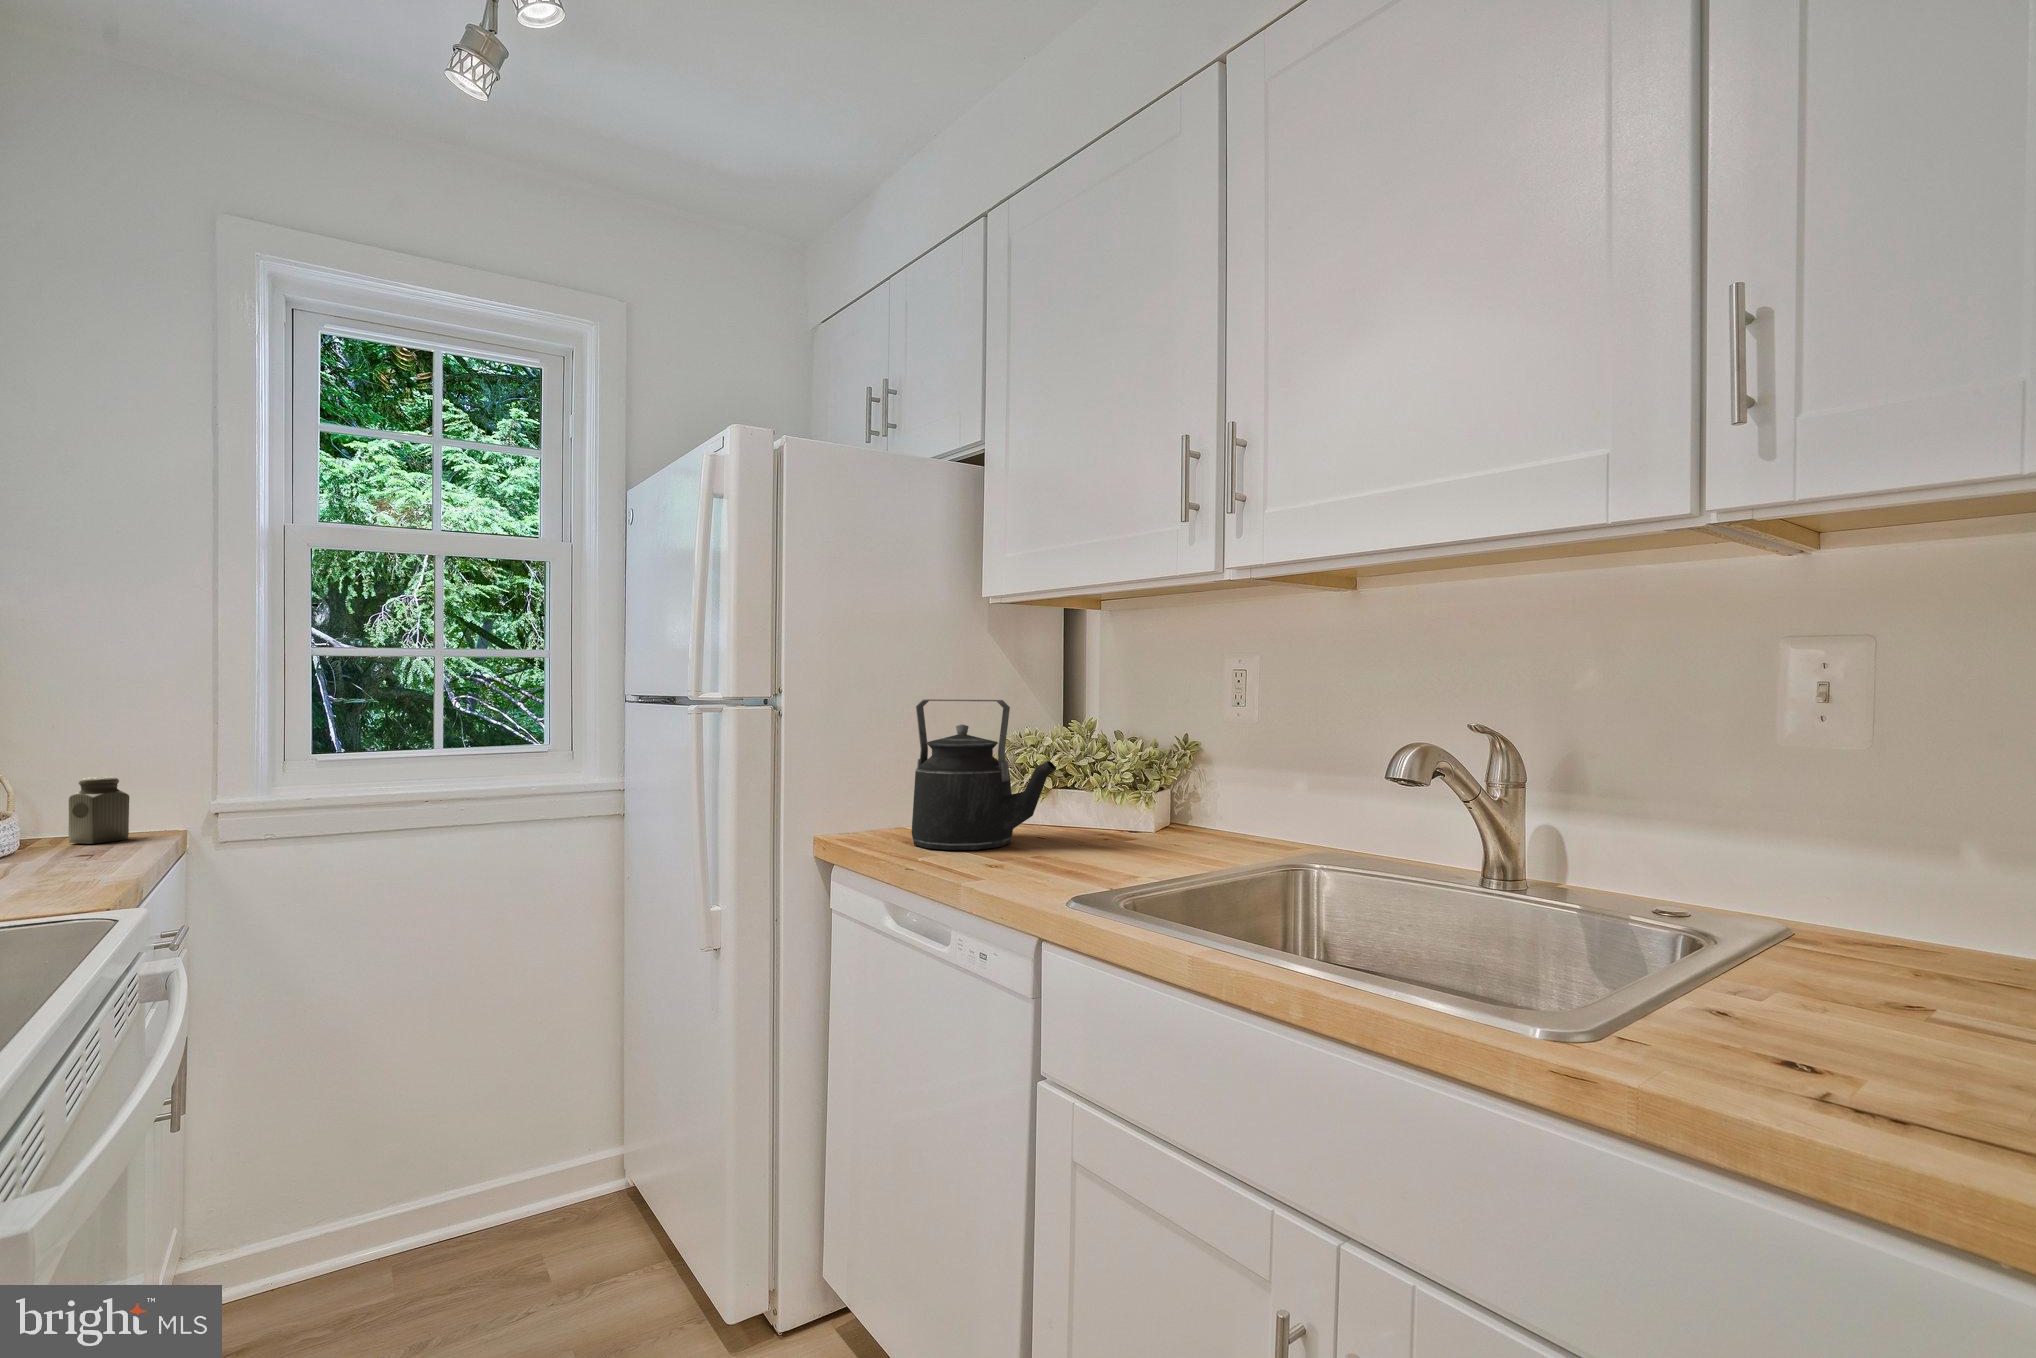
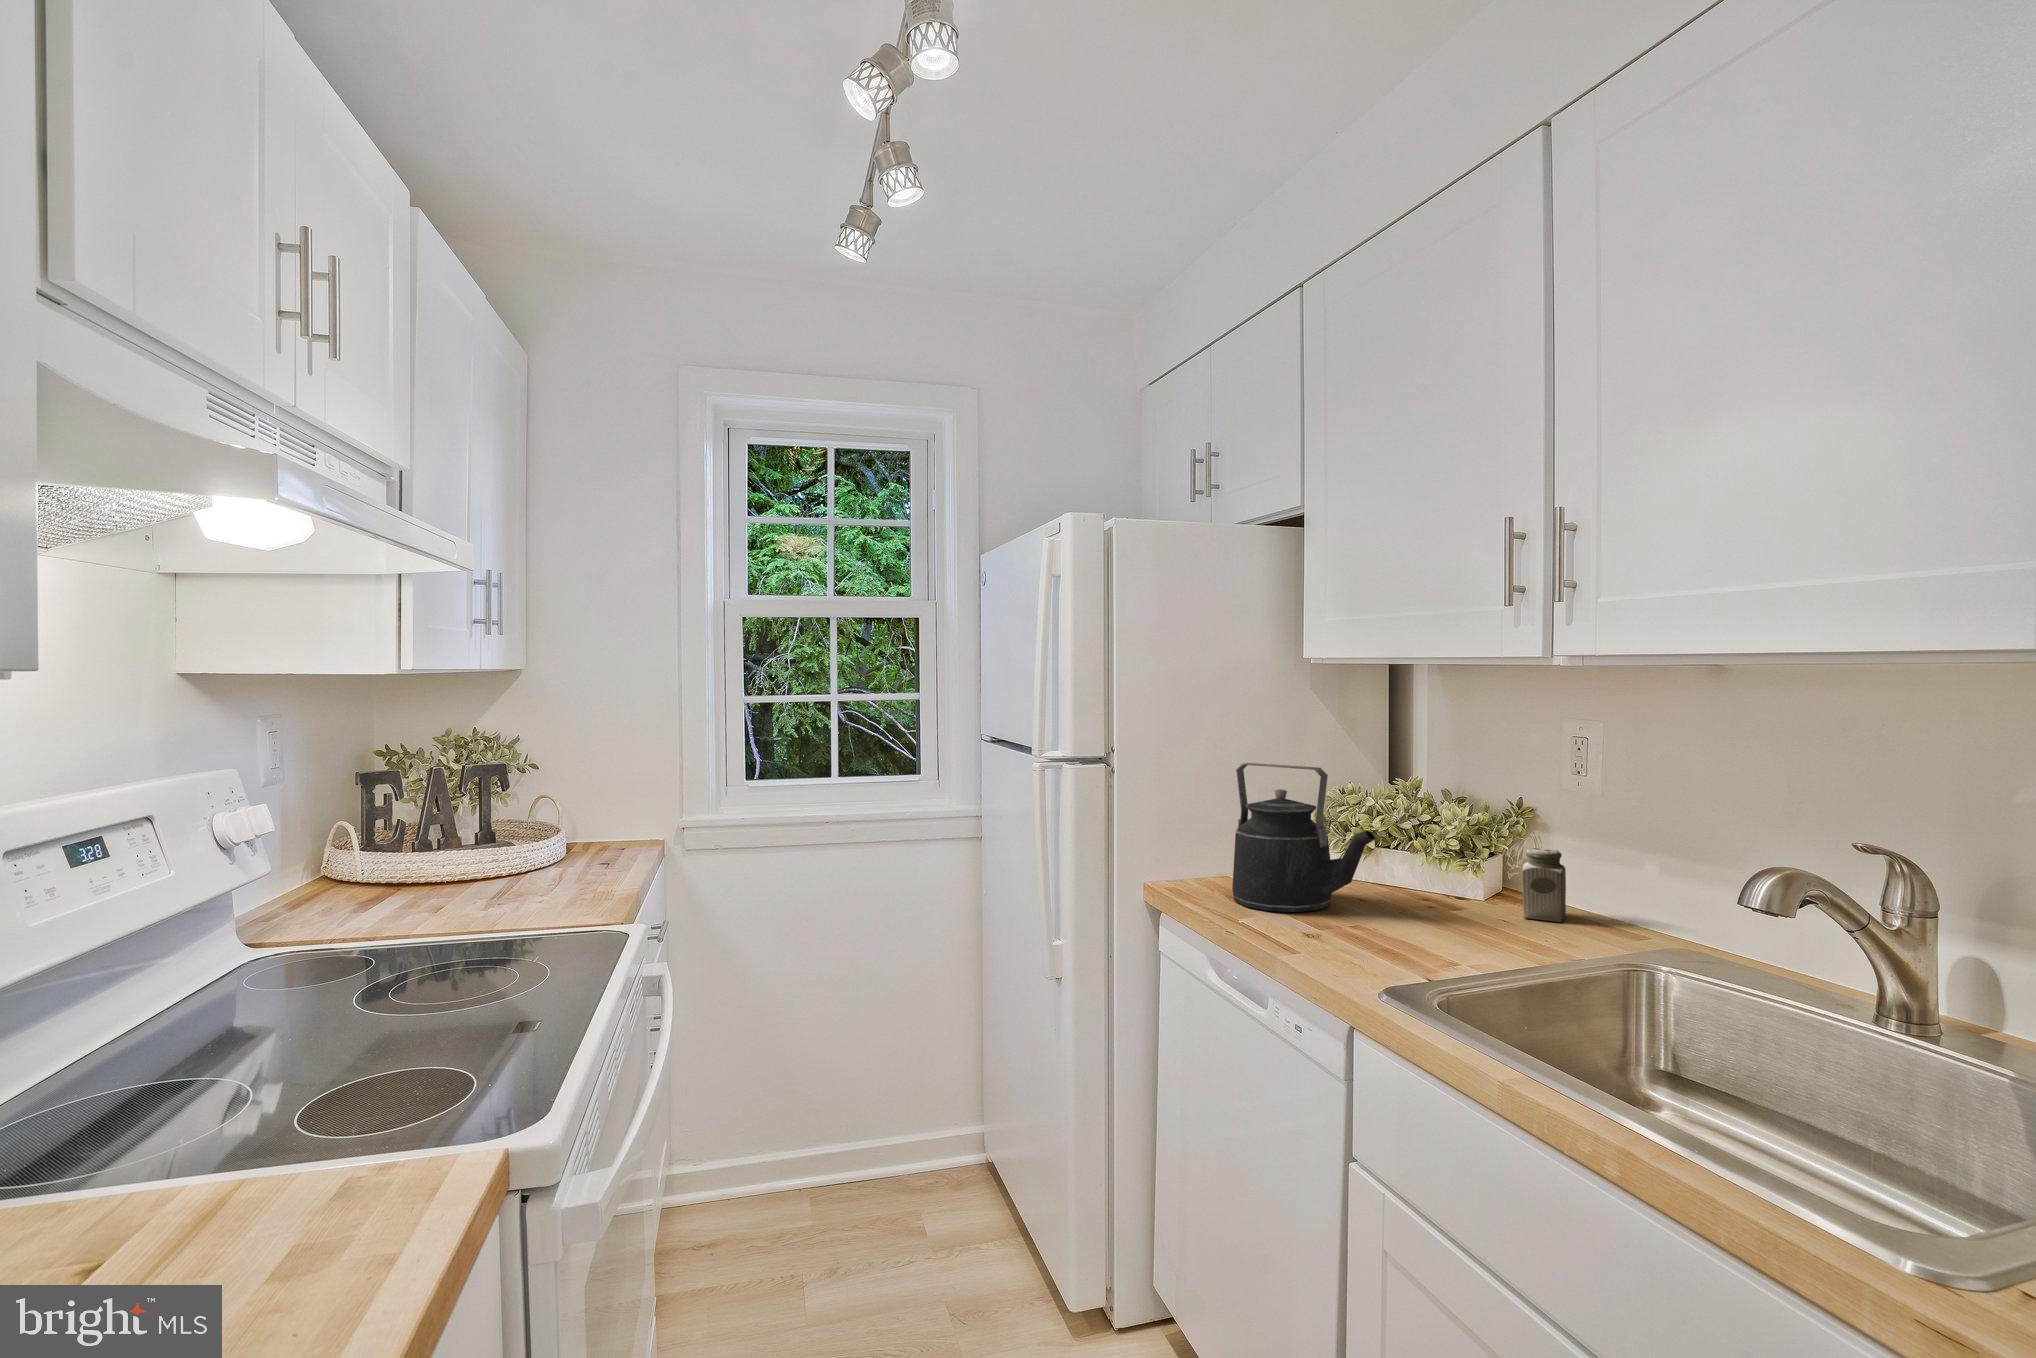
salt shaker: present [69,777,129,844] -> present [1522,848,1566,922]

